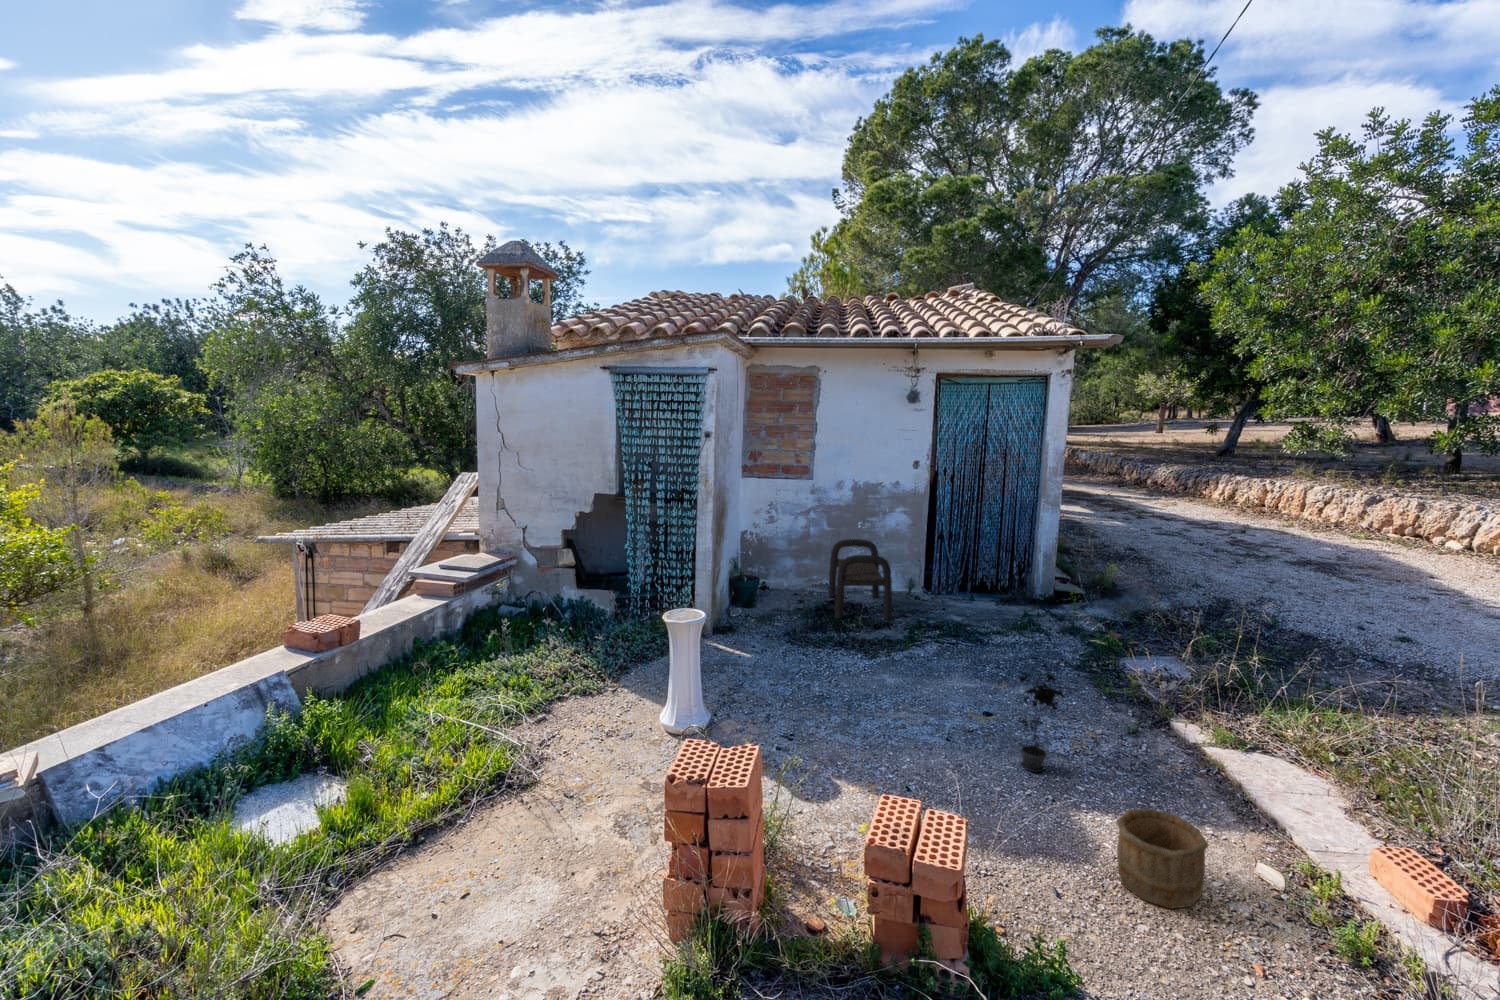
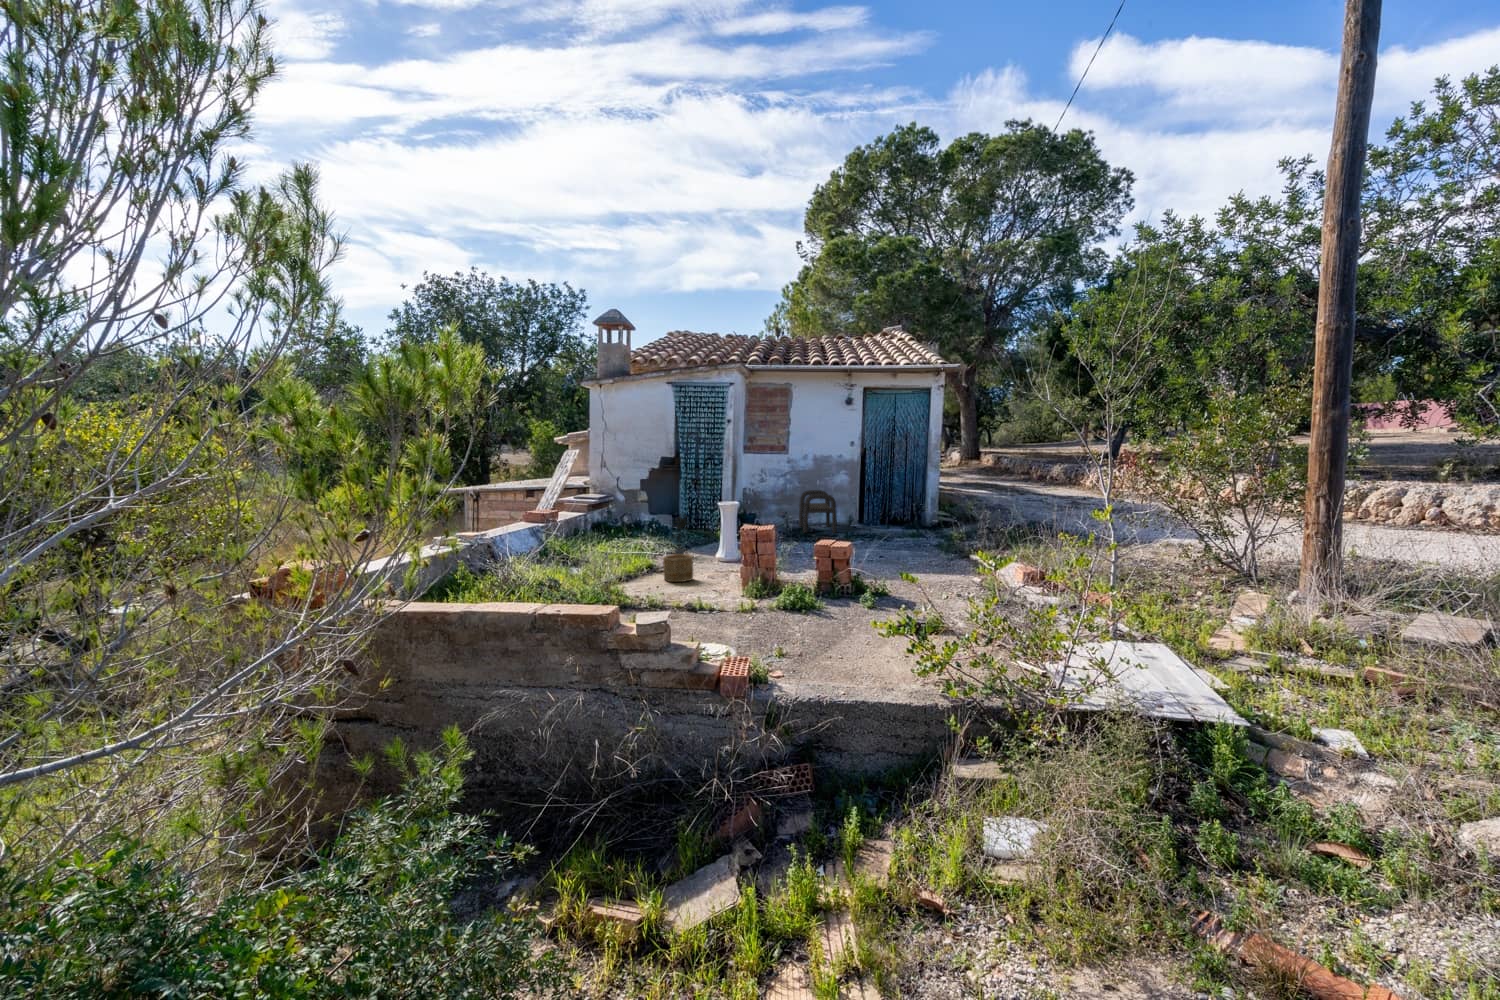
potted plant: present [1018,669,1068,772] -> present [673,515,688,554]
wooden bucket: present [1117,809,1208,908] -> present [663,554,693,582]

